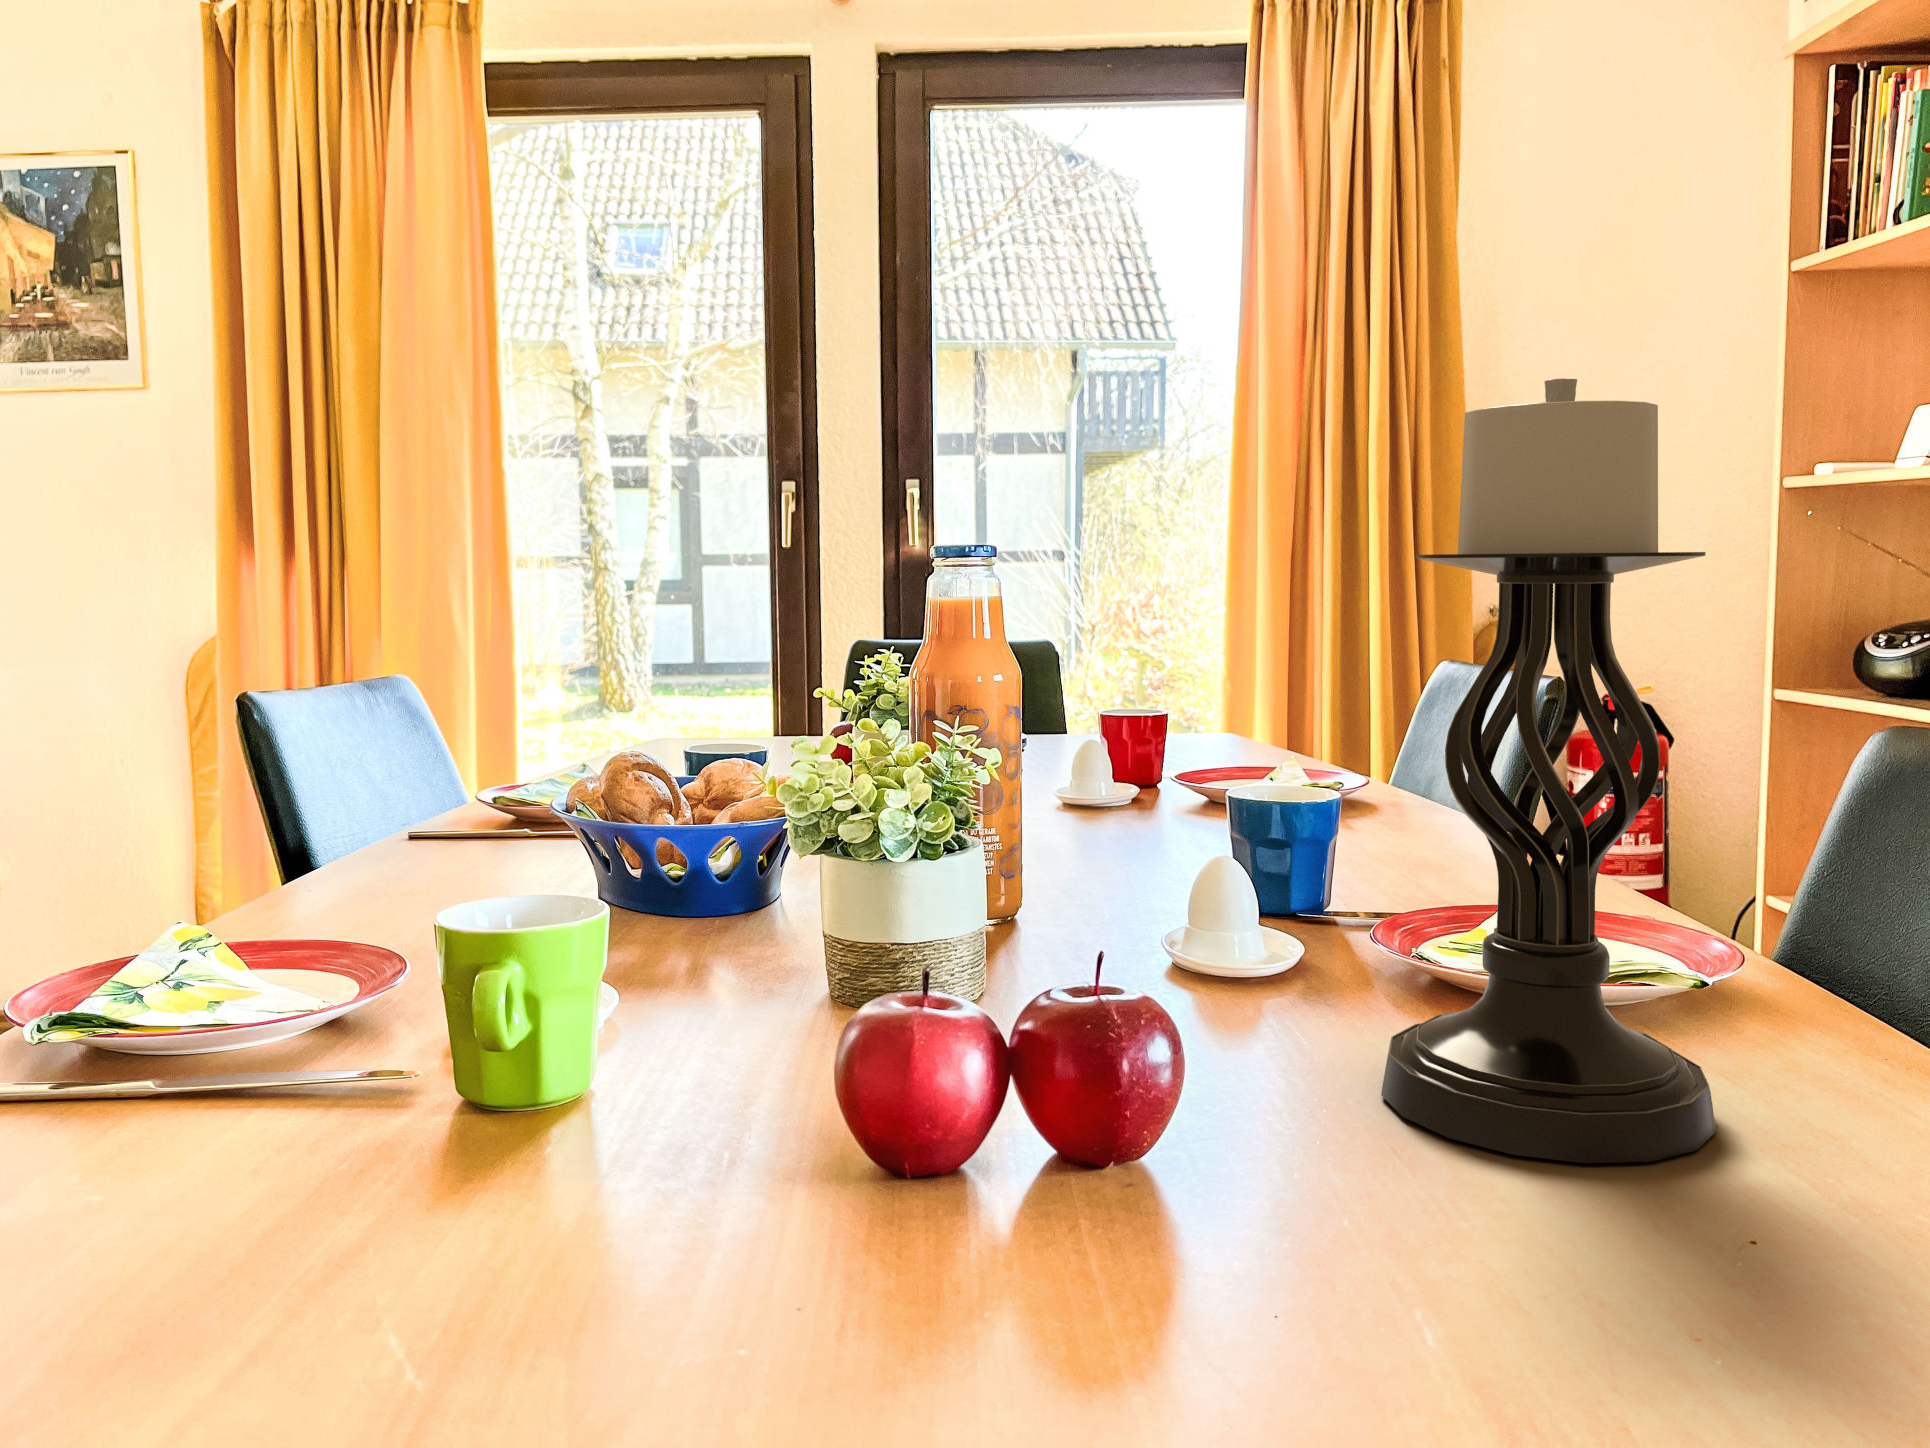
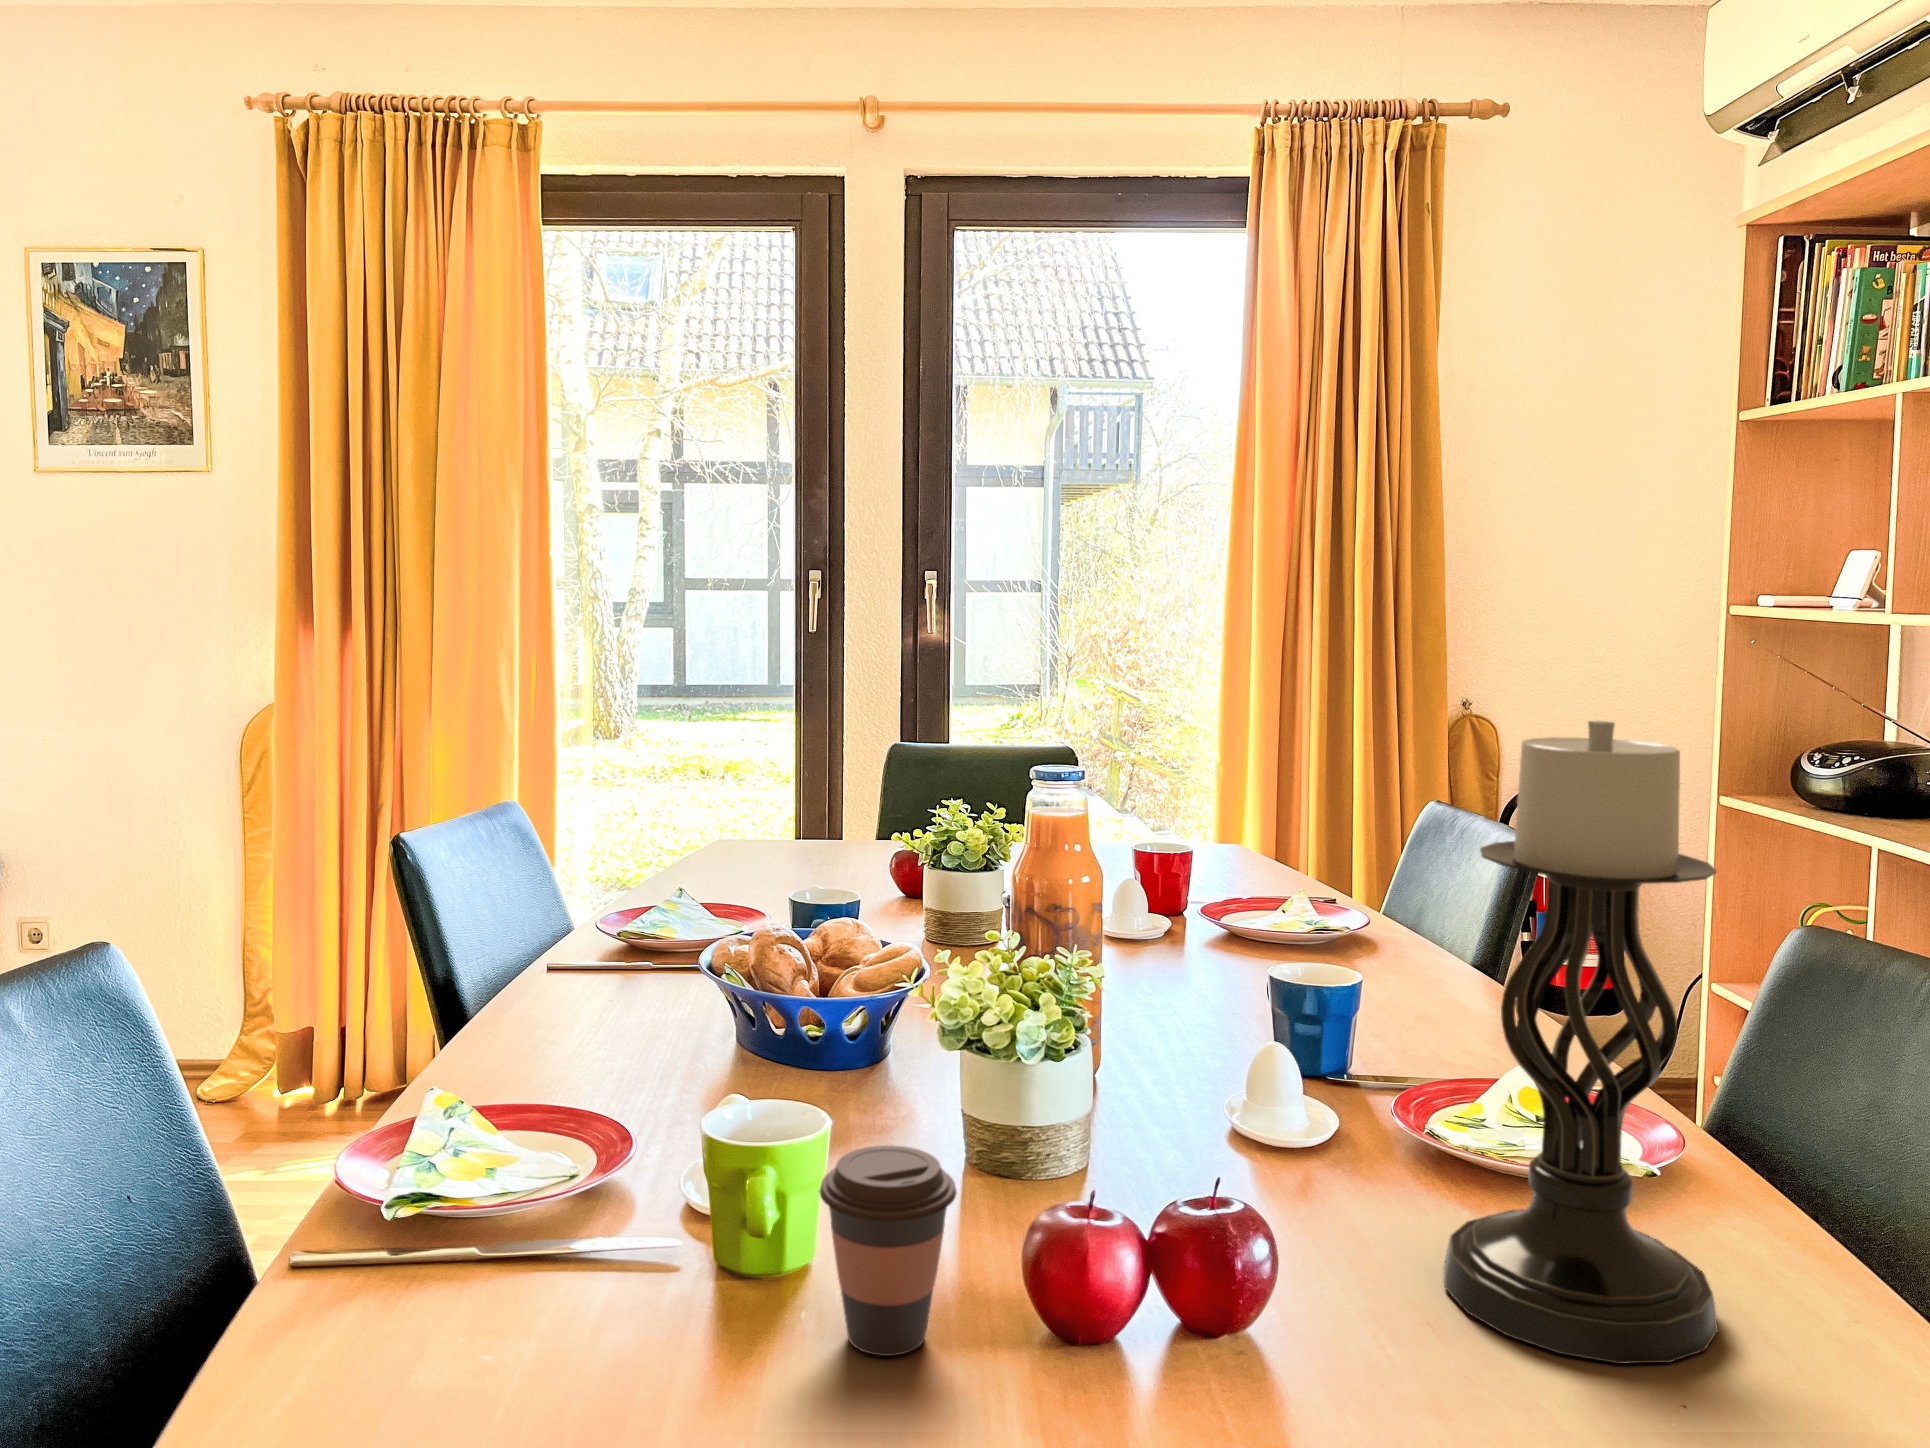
coffee cup: none [589,919,760,1164] -> present [819,1145,957,1356]

